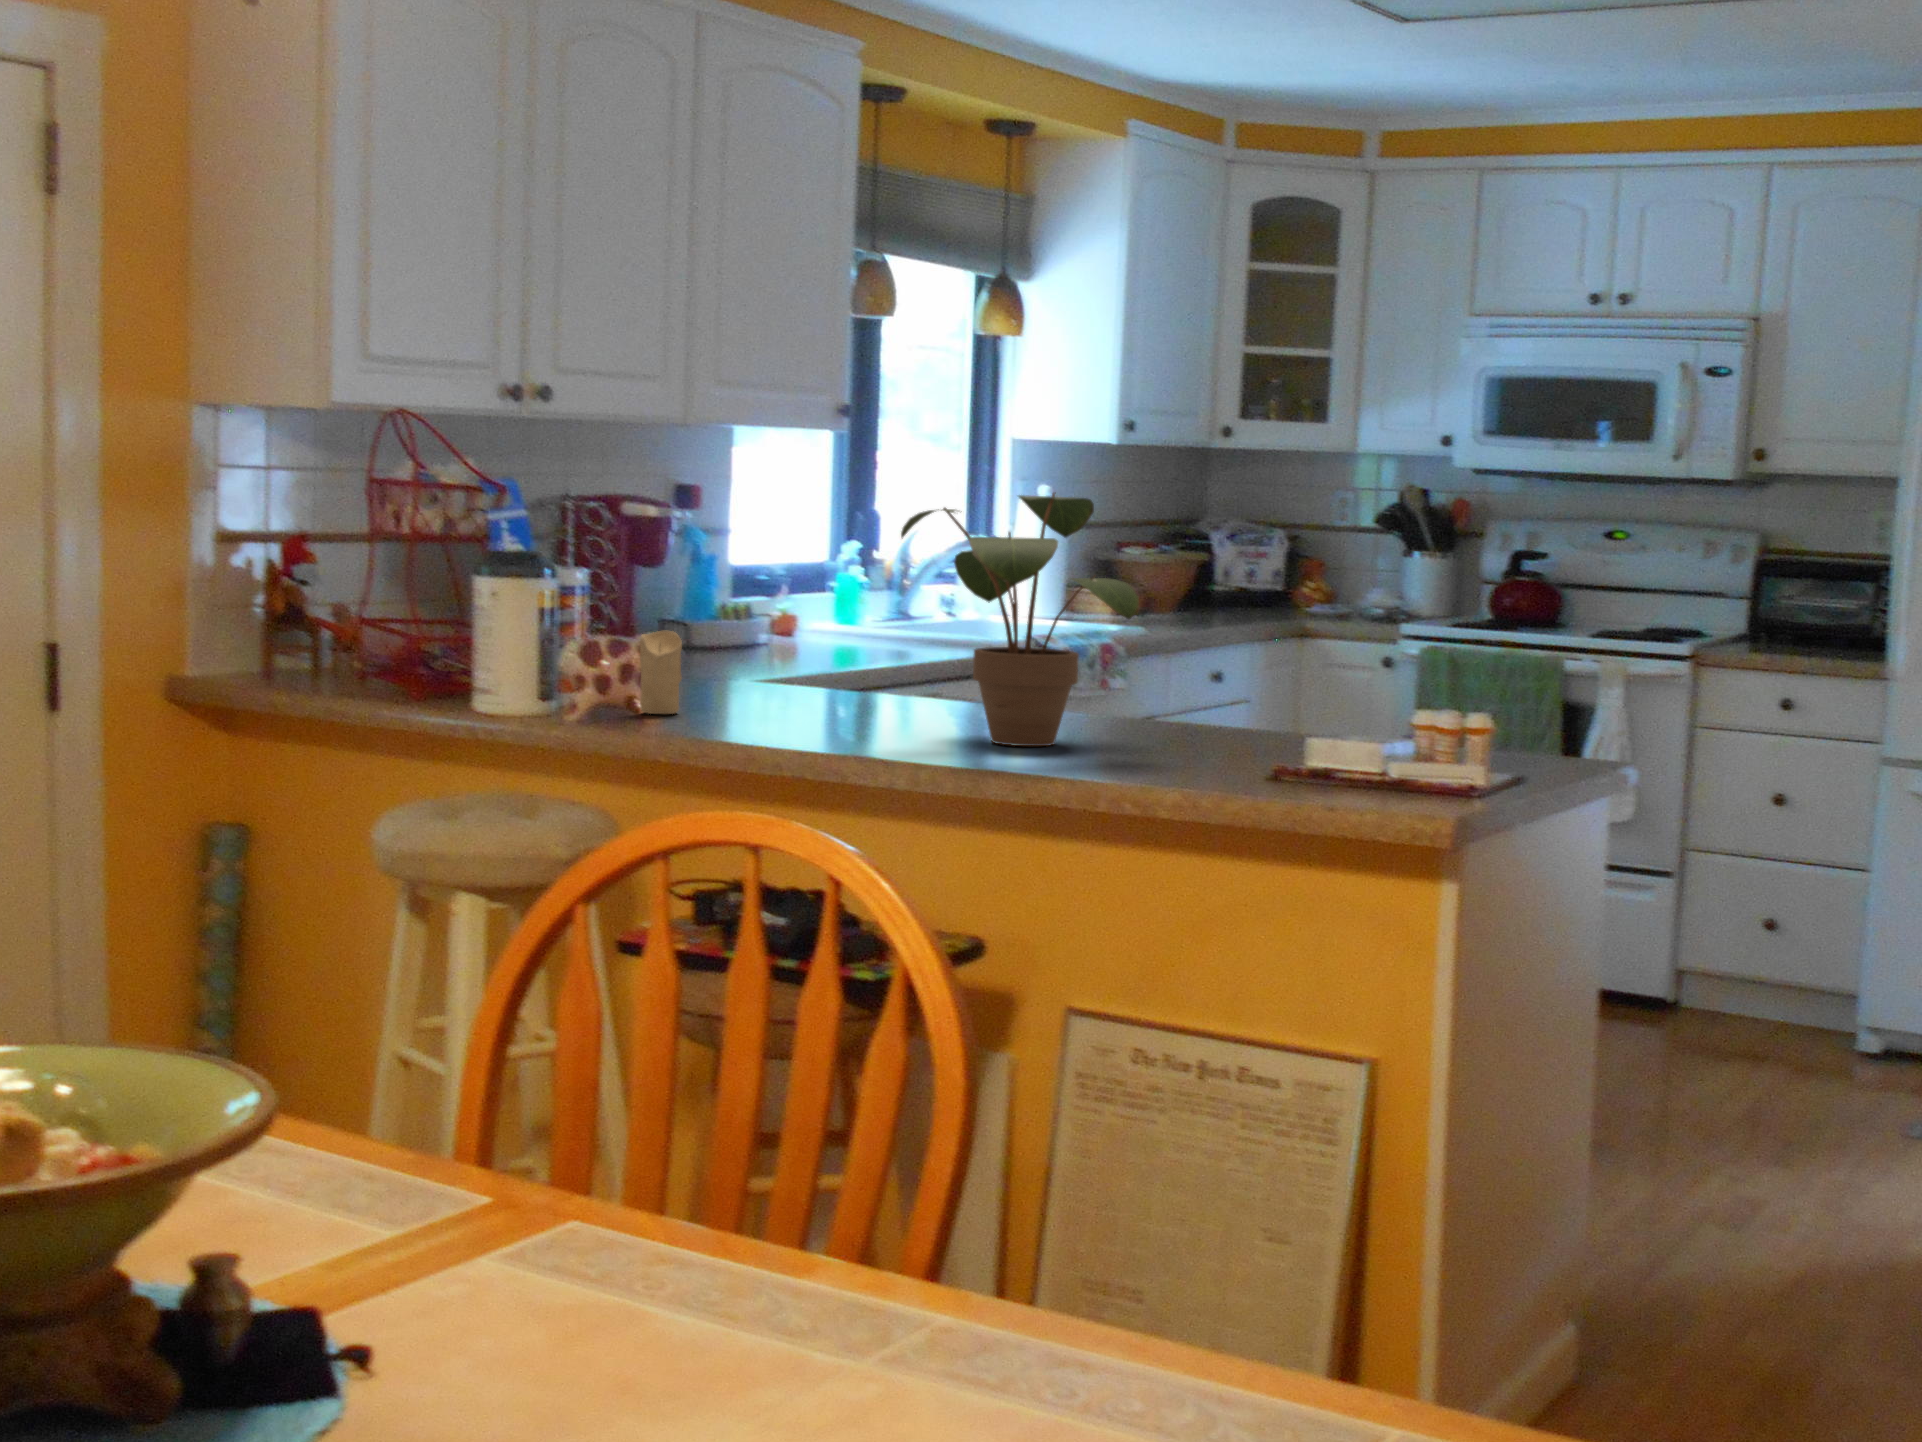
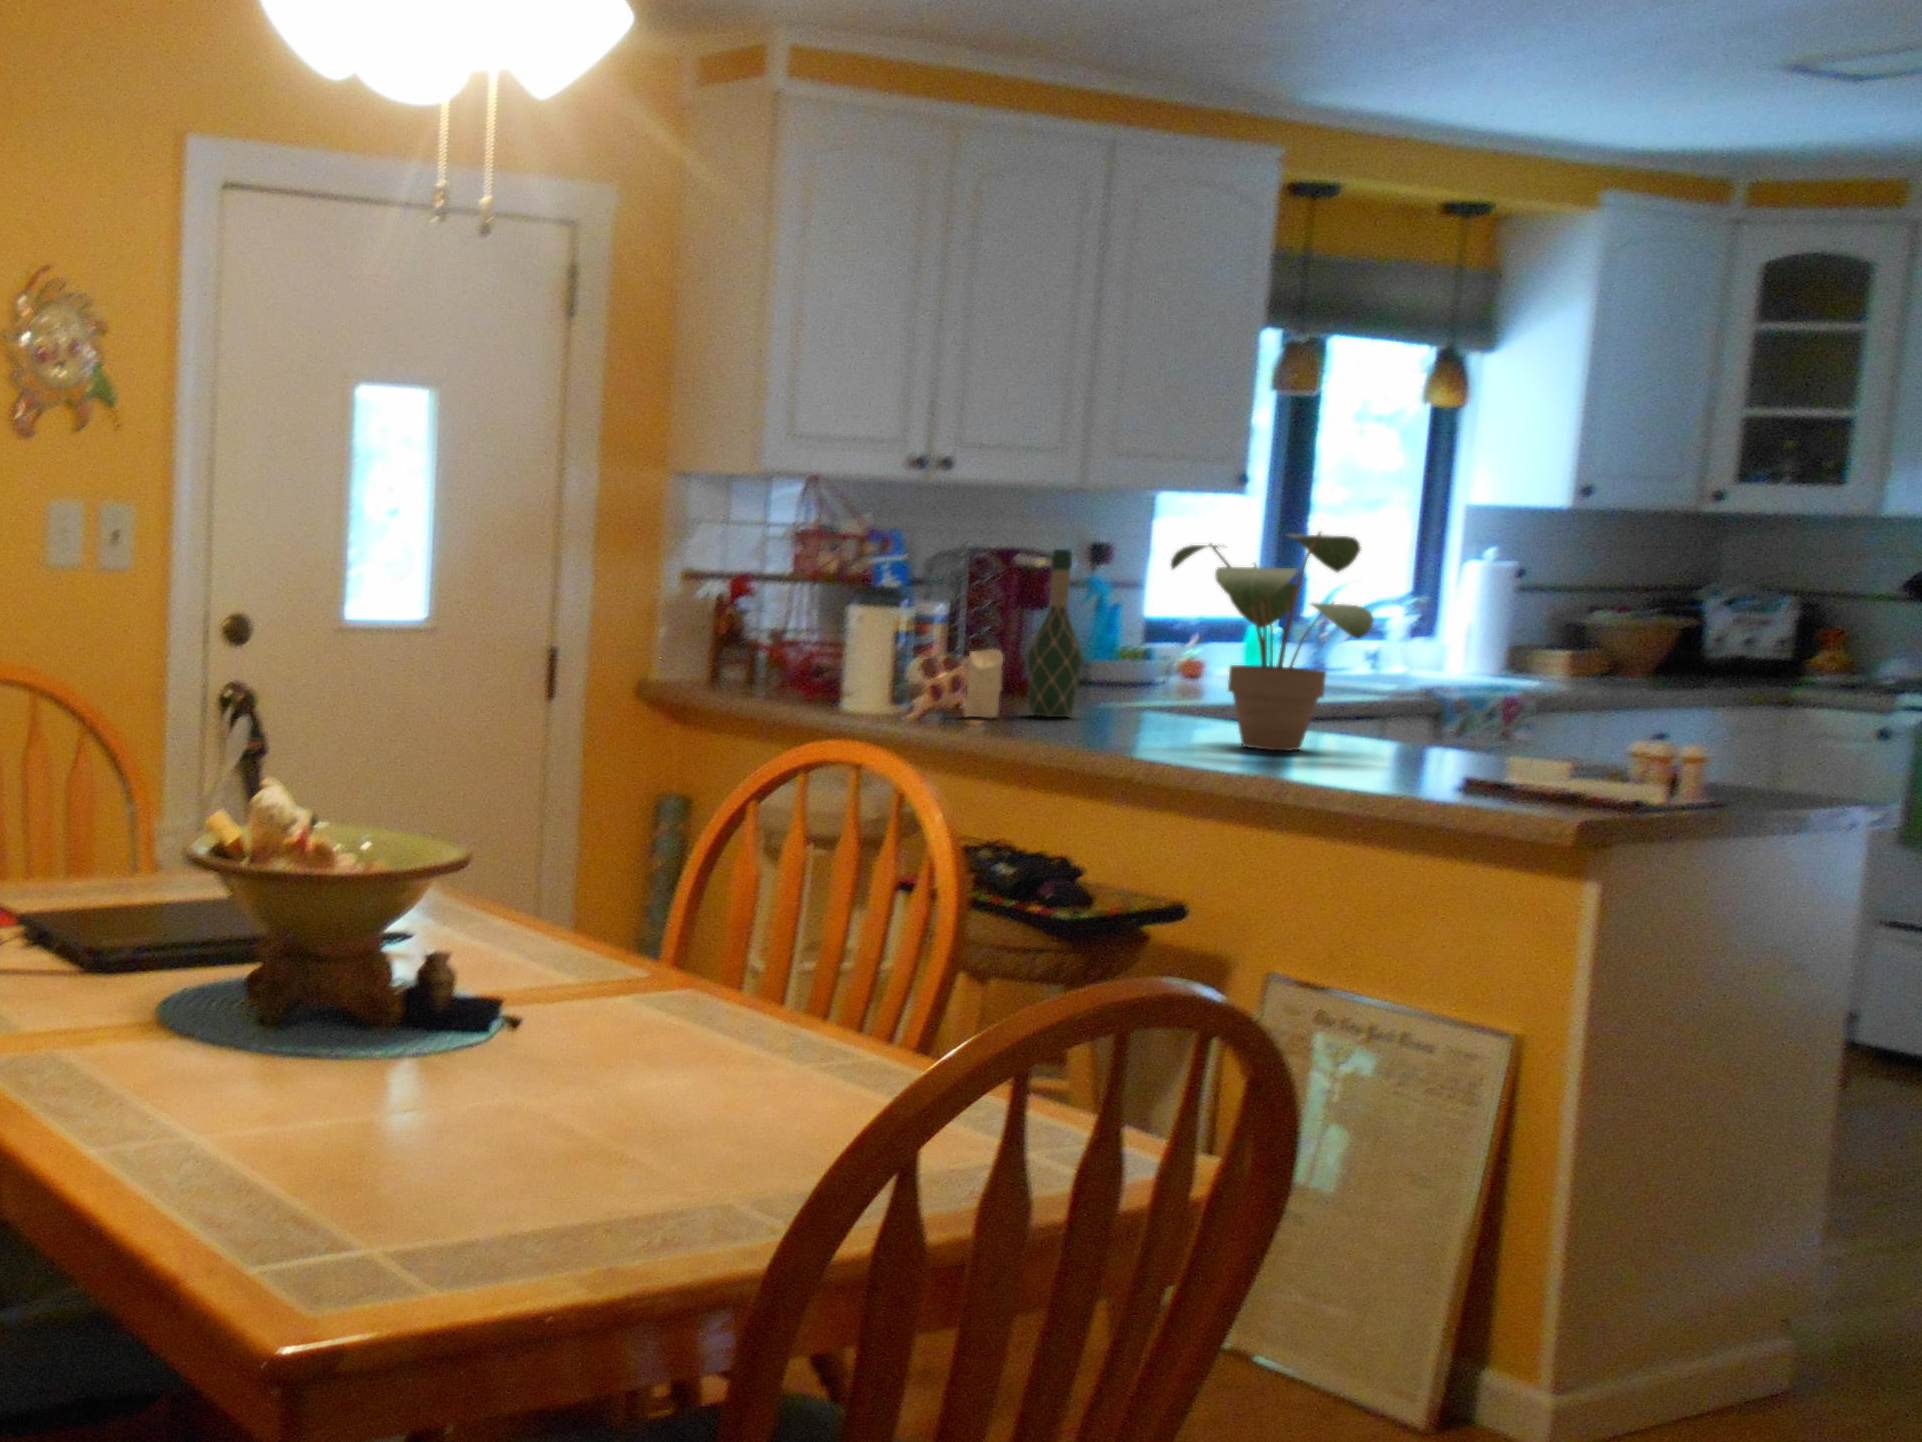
wine bottle: none [701,508,765,707] -> present [1027,549,1082,717]

